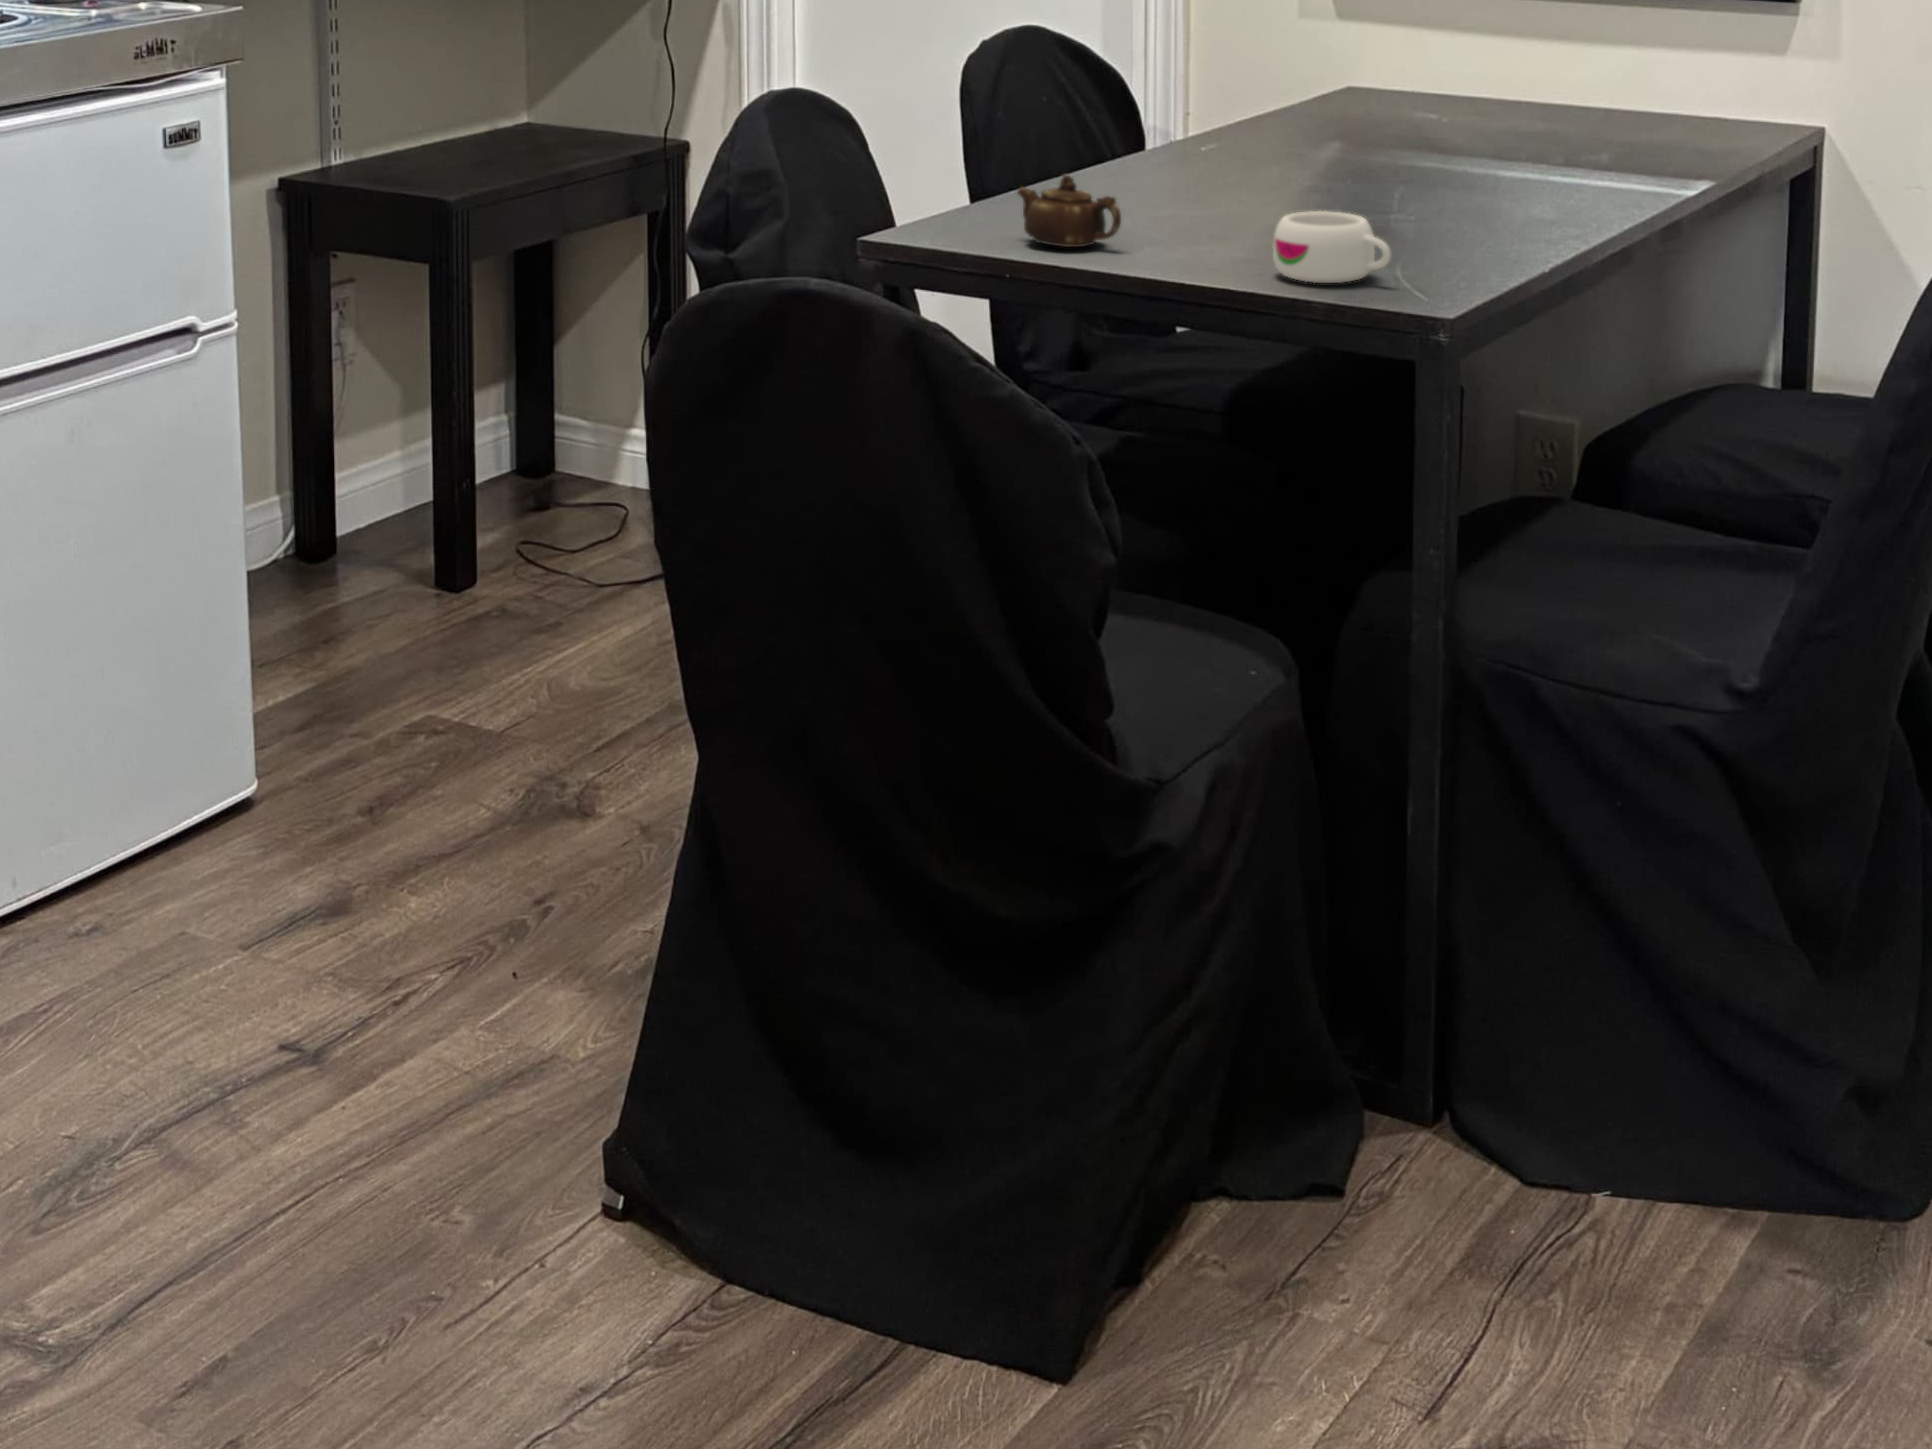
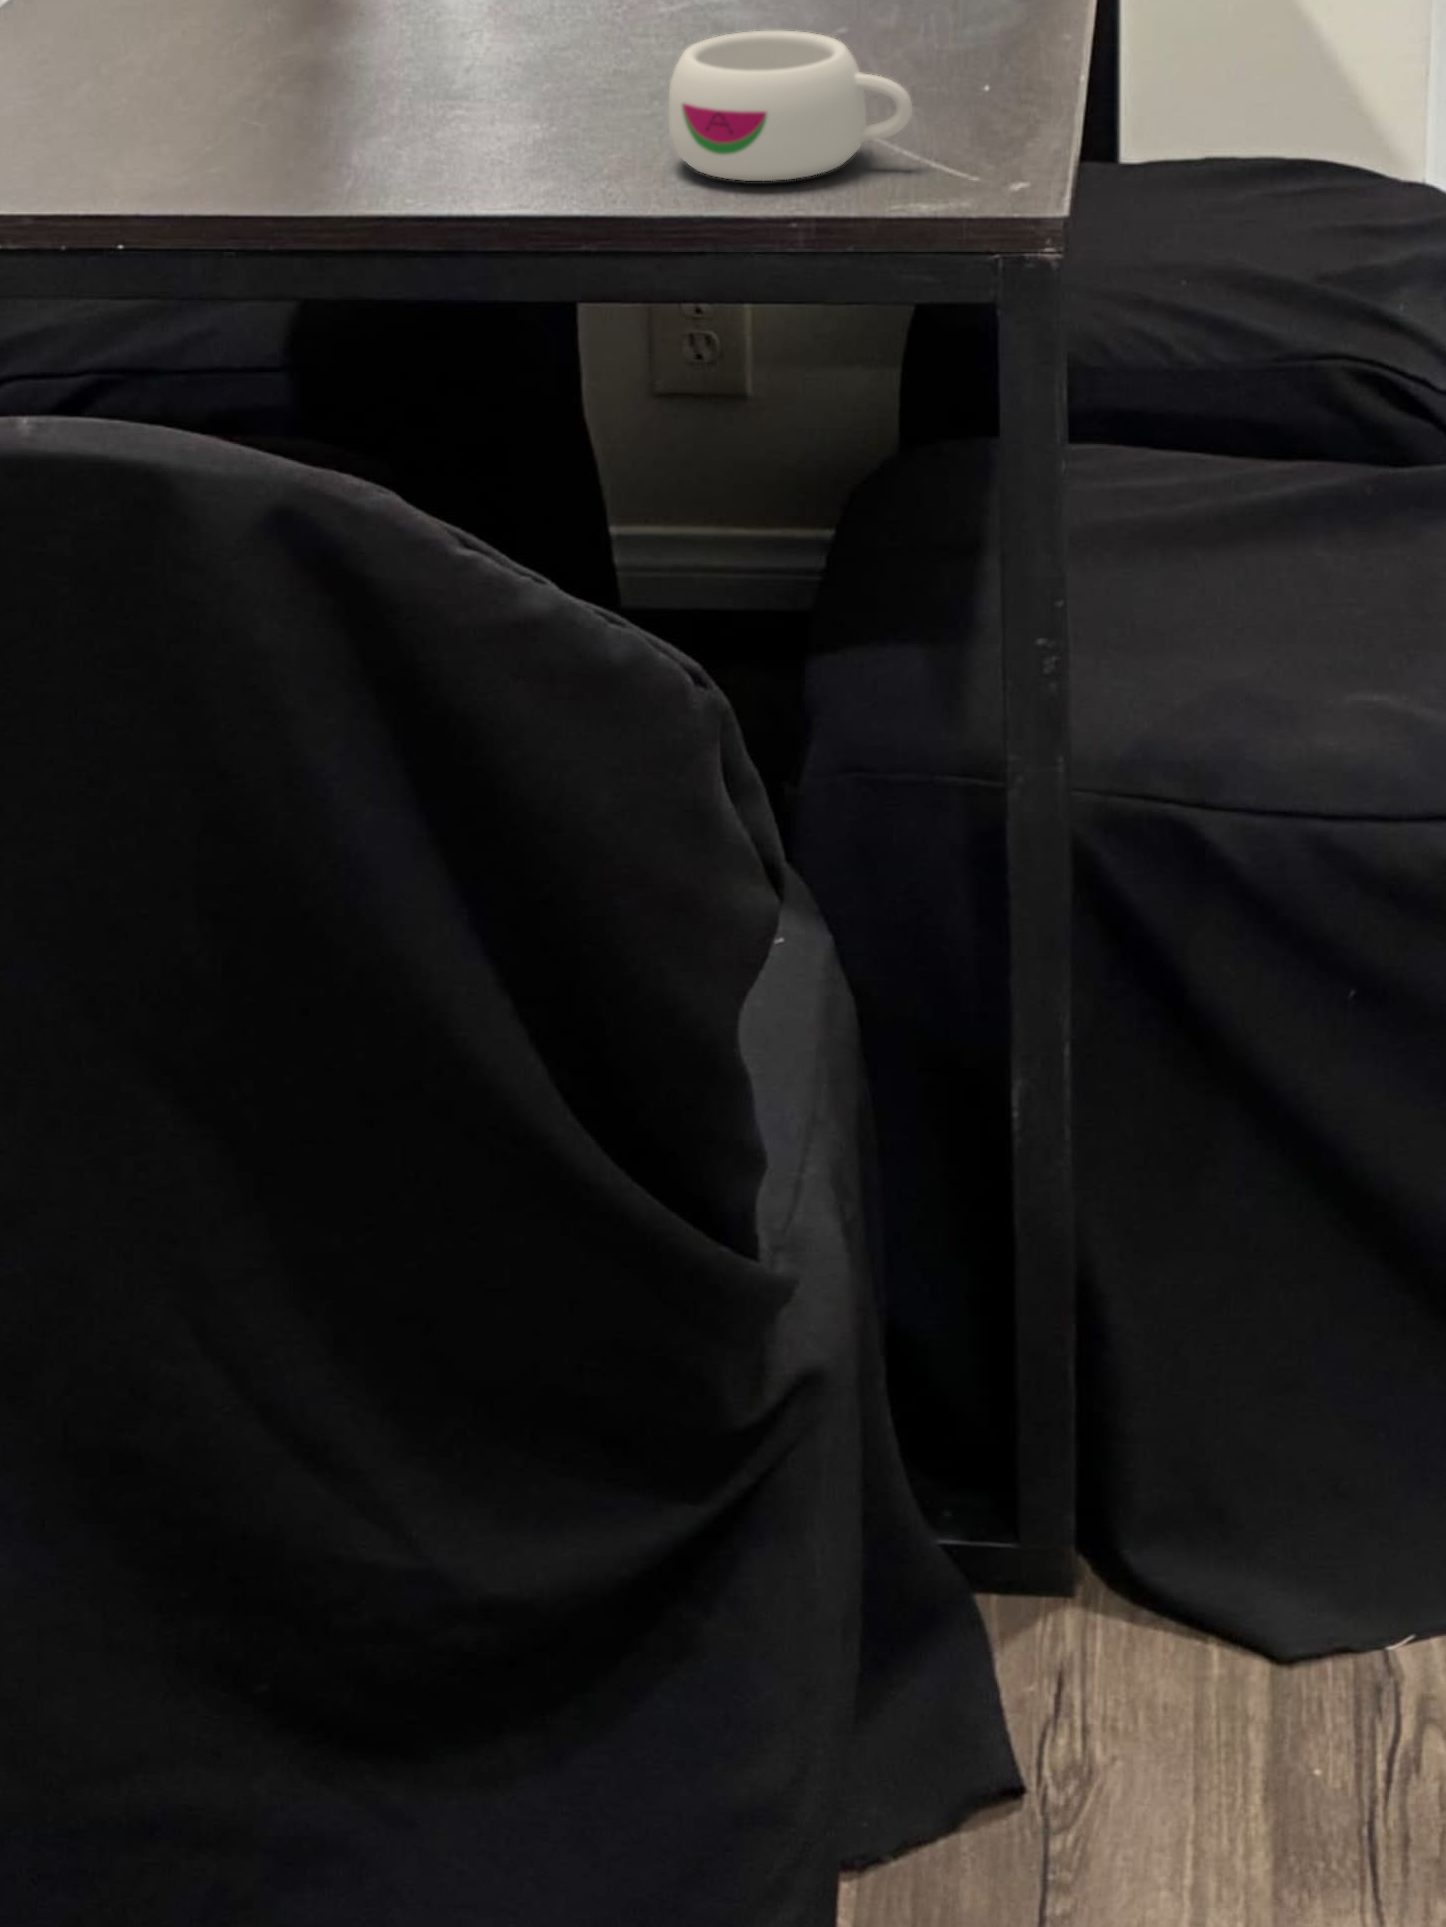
teapot: present [1018,175,1121,247] -> none [85,21,324,170]

